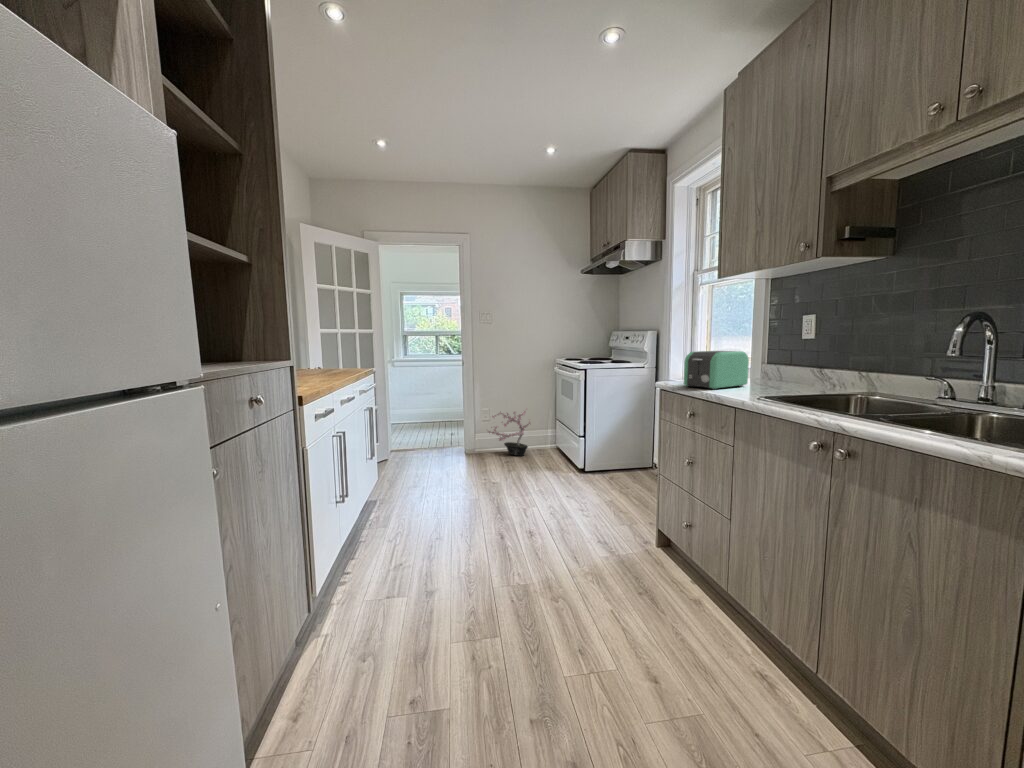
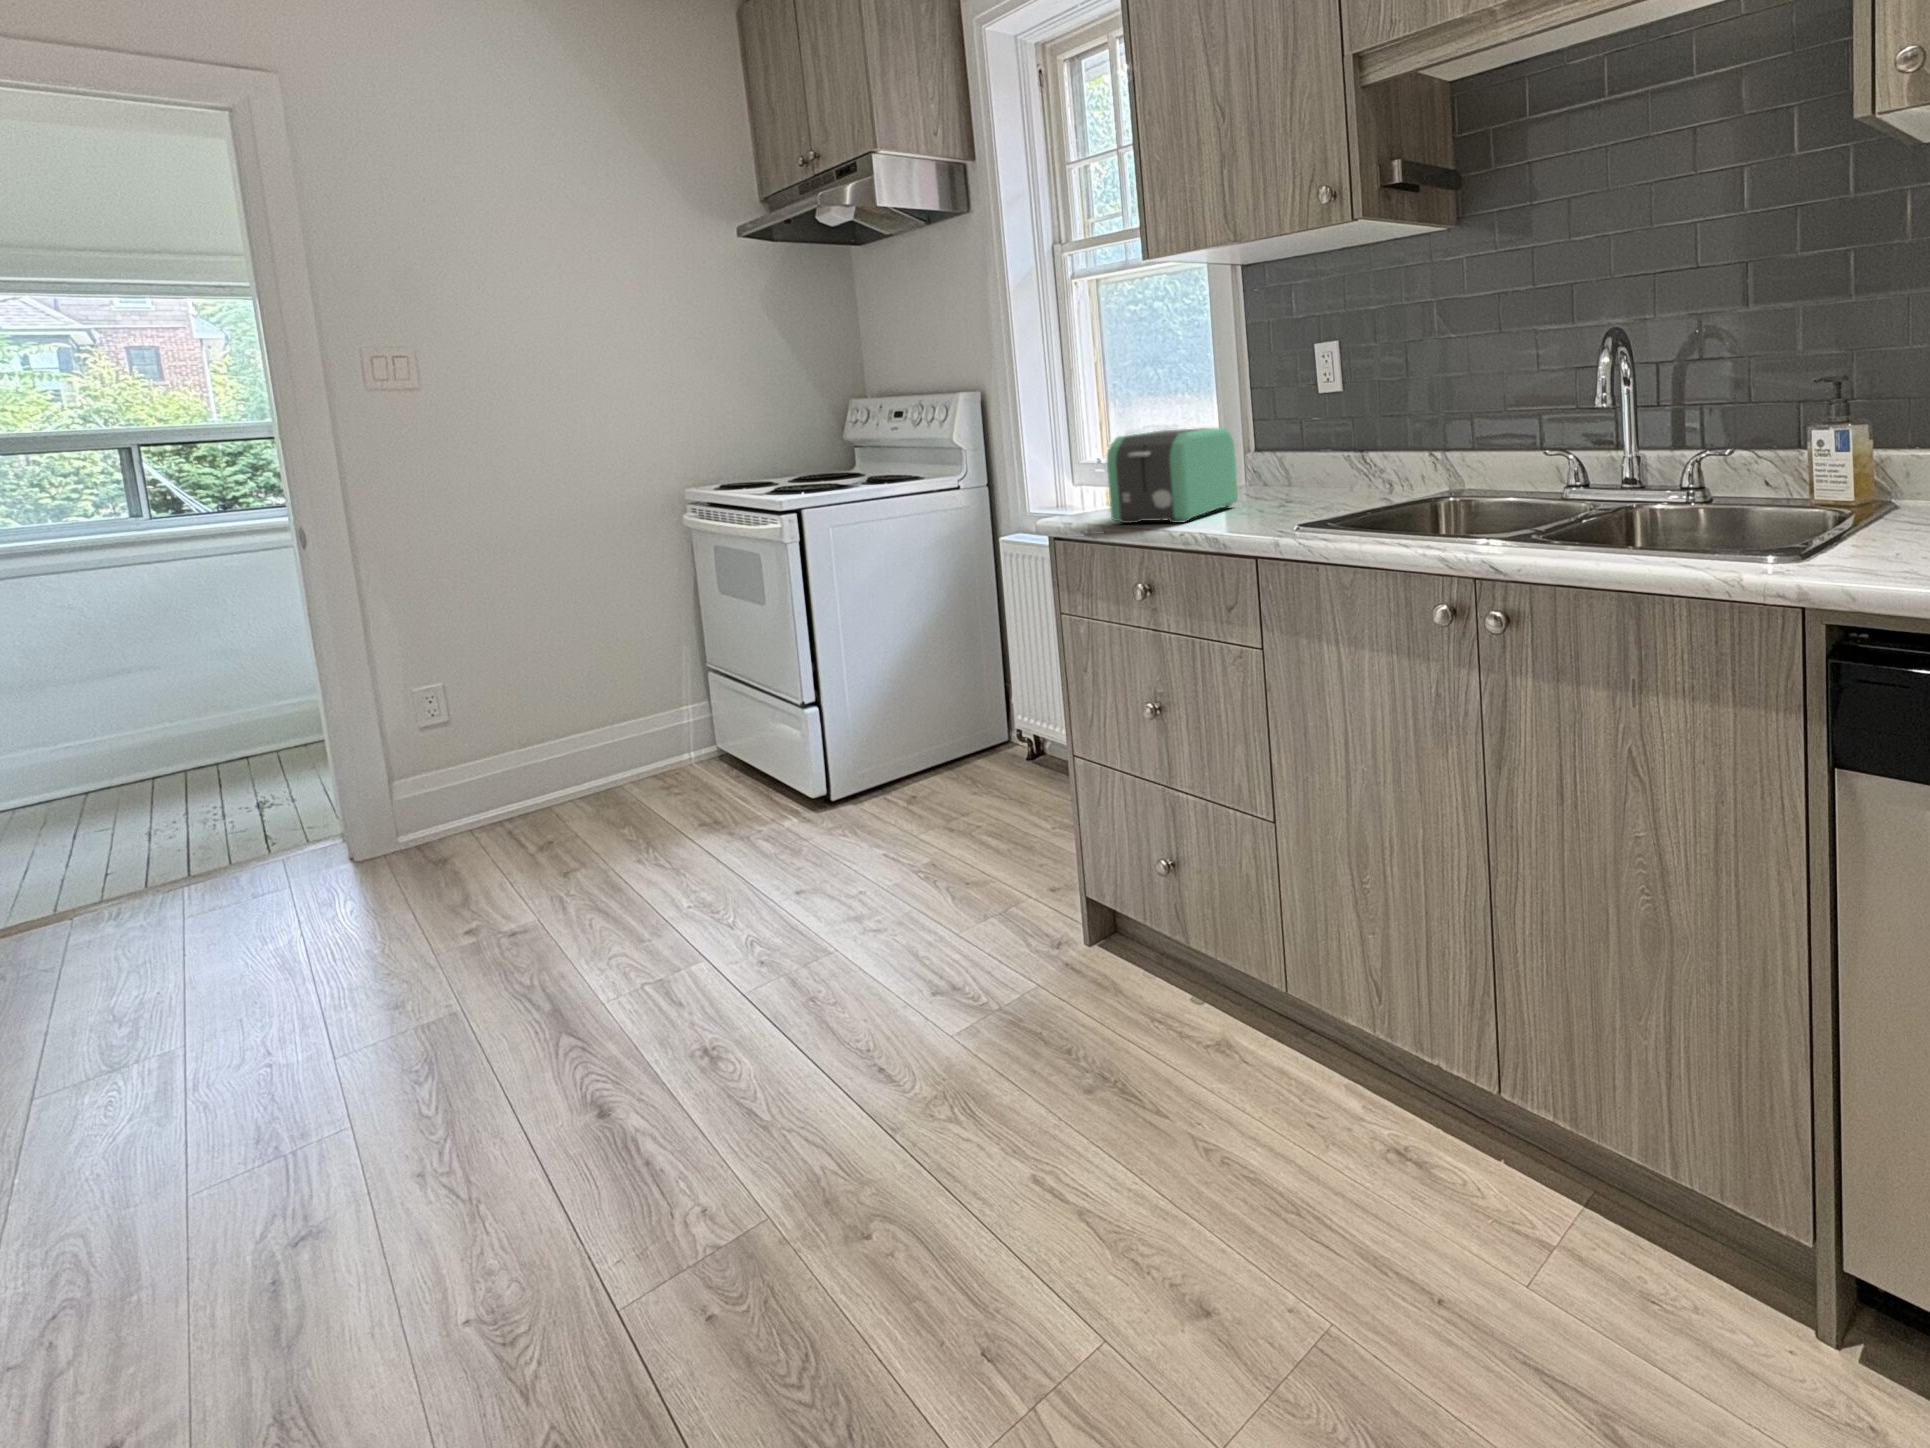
potted plant: present [488,408,530,456] -> none [446,649,627,813]

